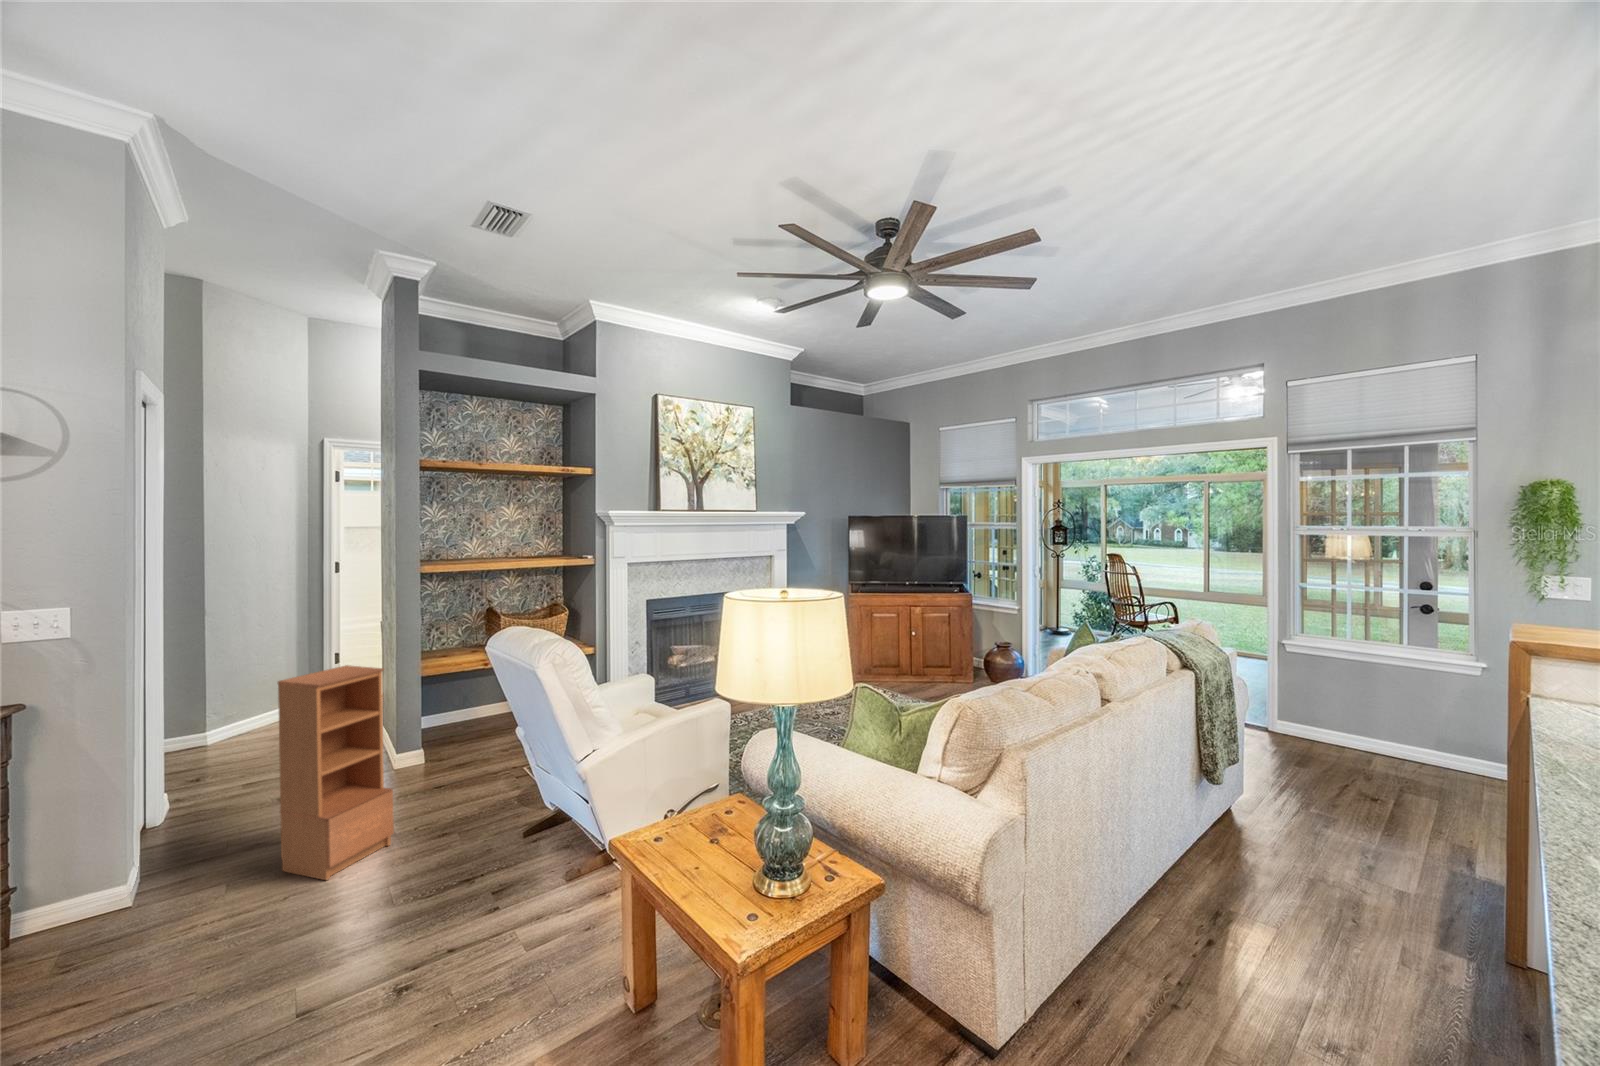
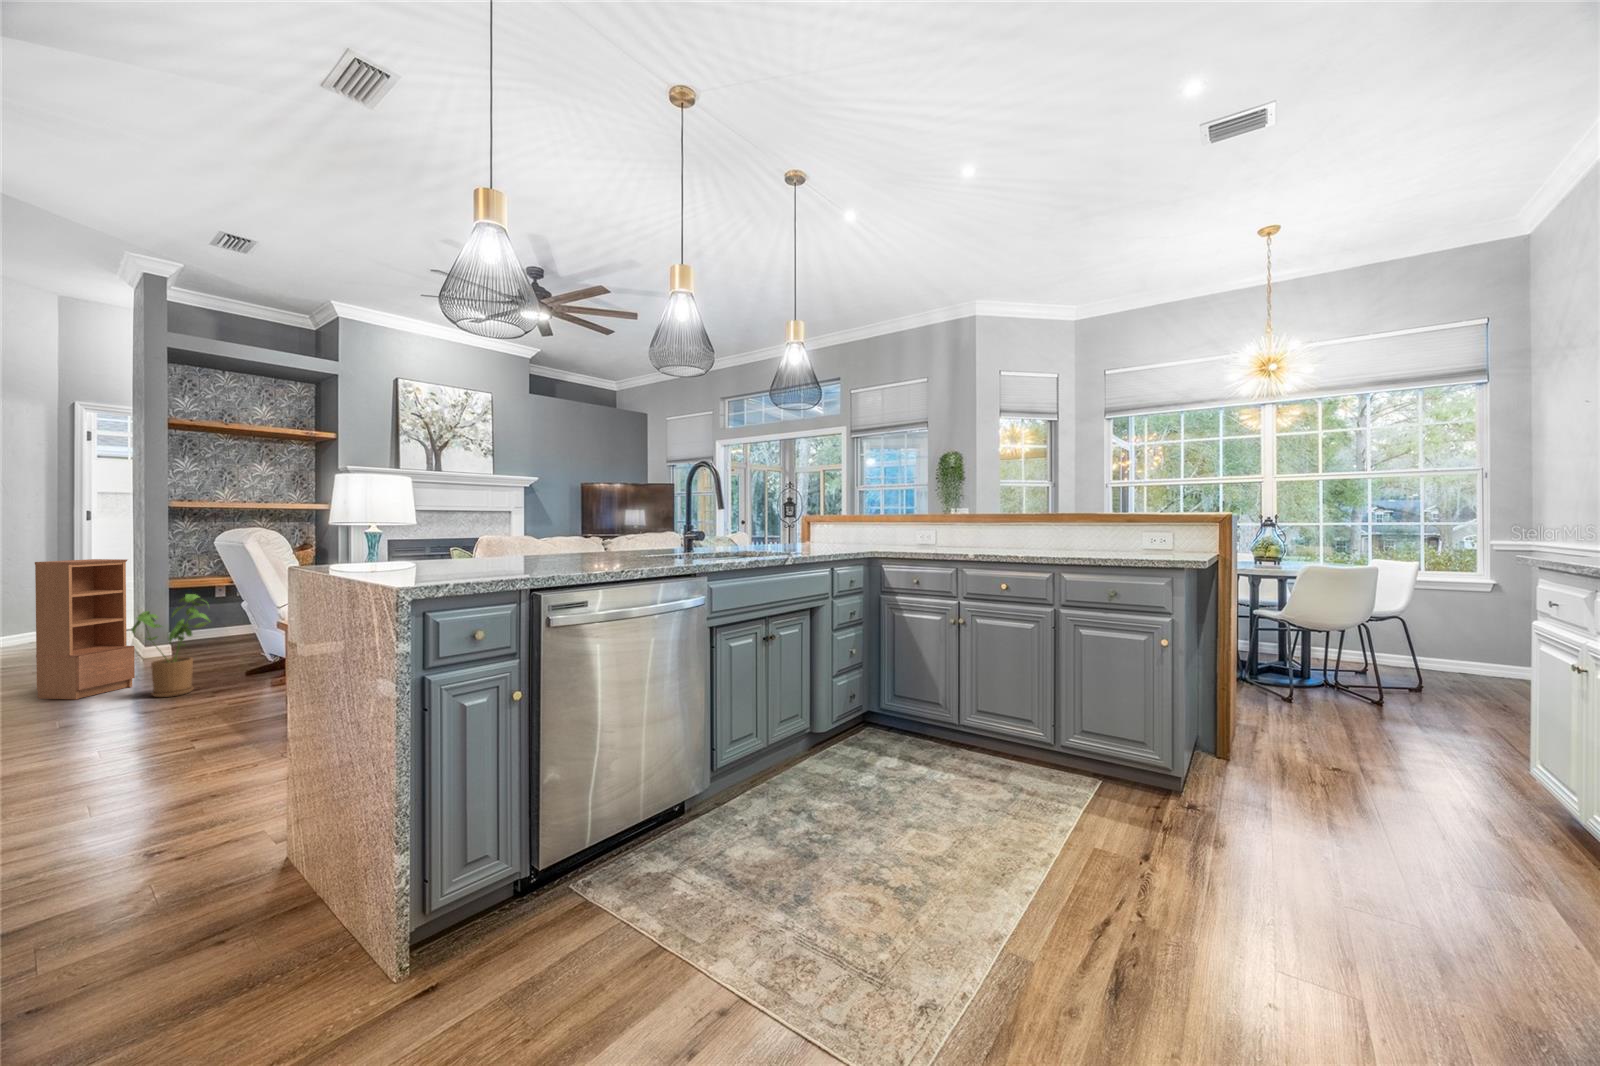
house plant: none [392,725,490,884] -> present [131,594,210,697]

